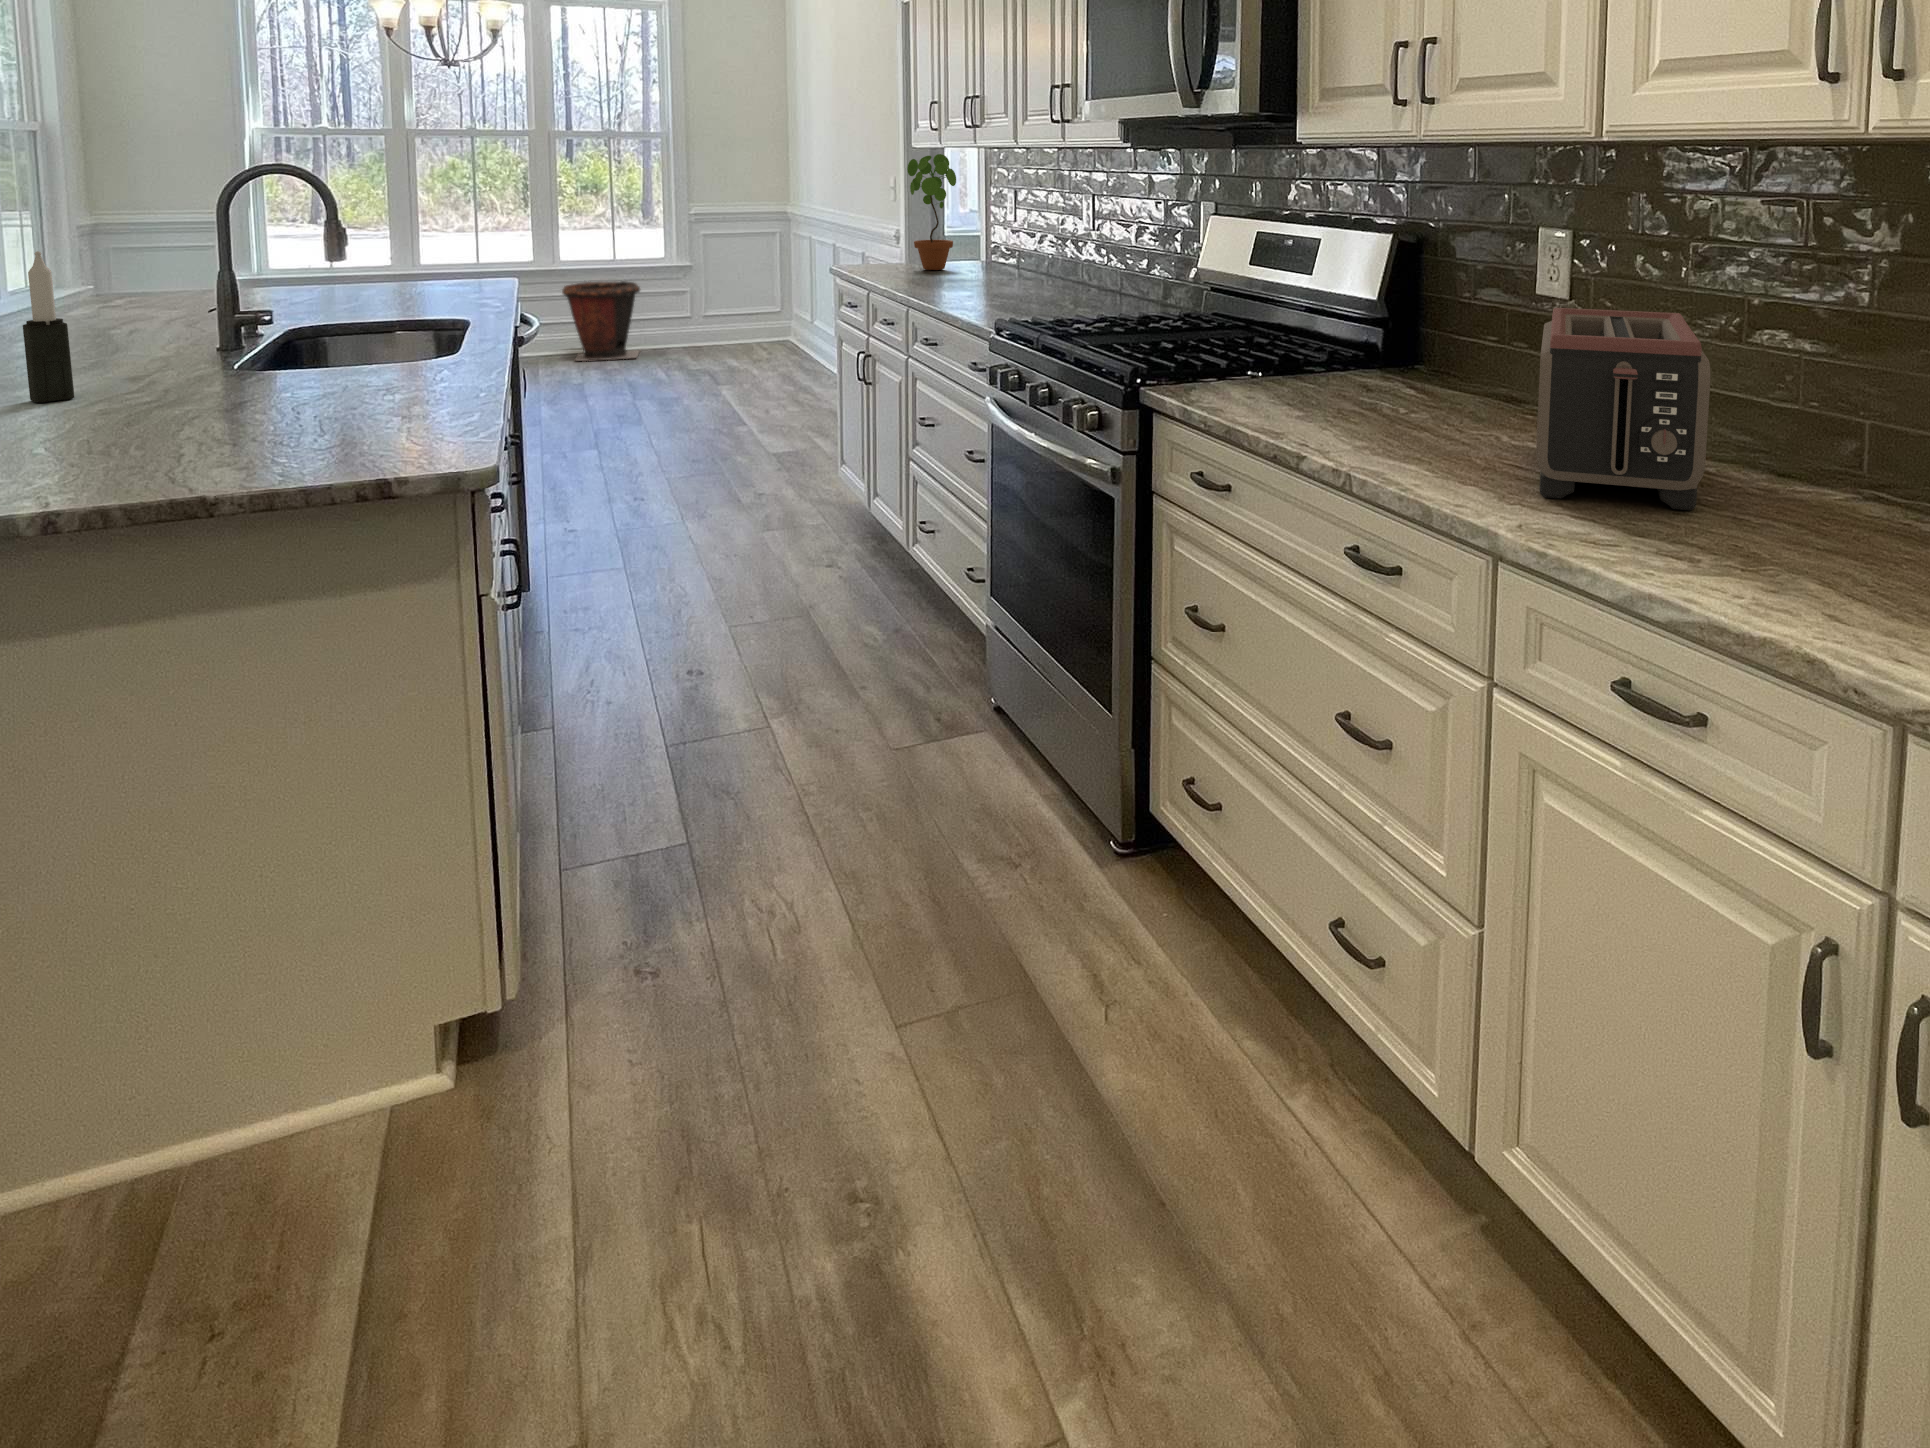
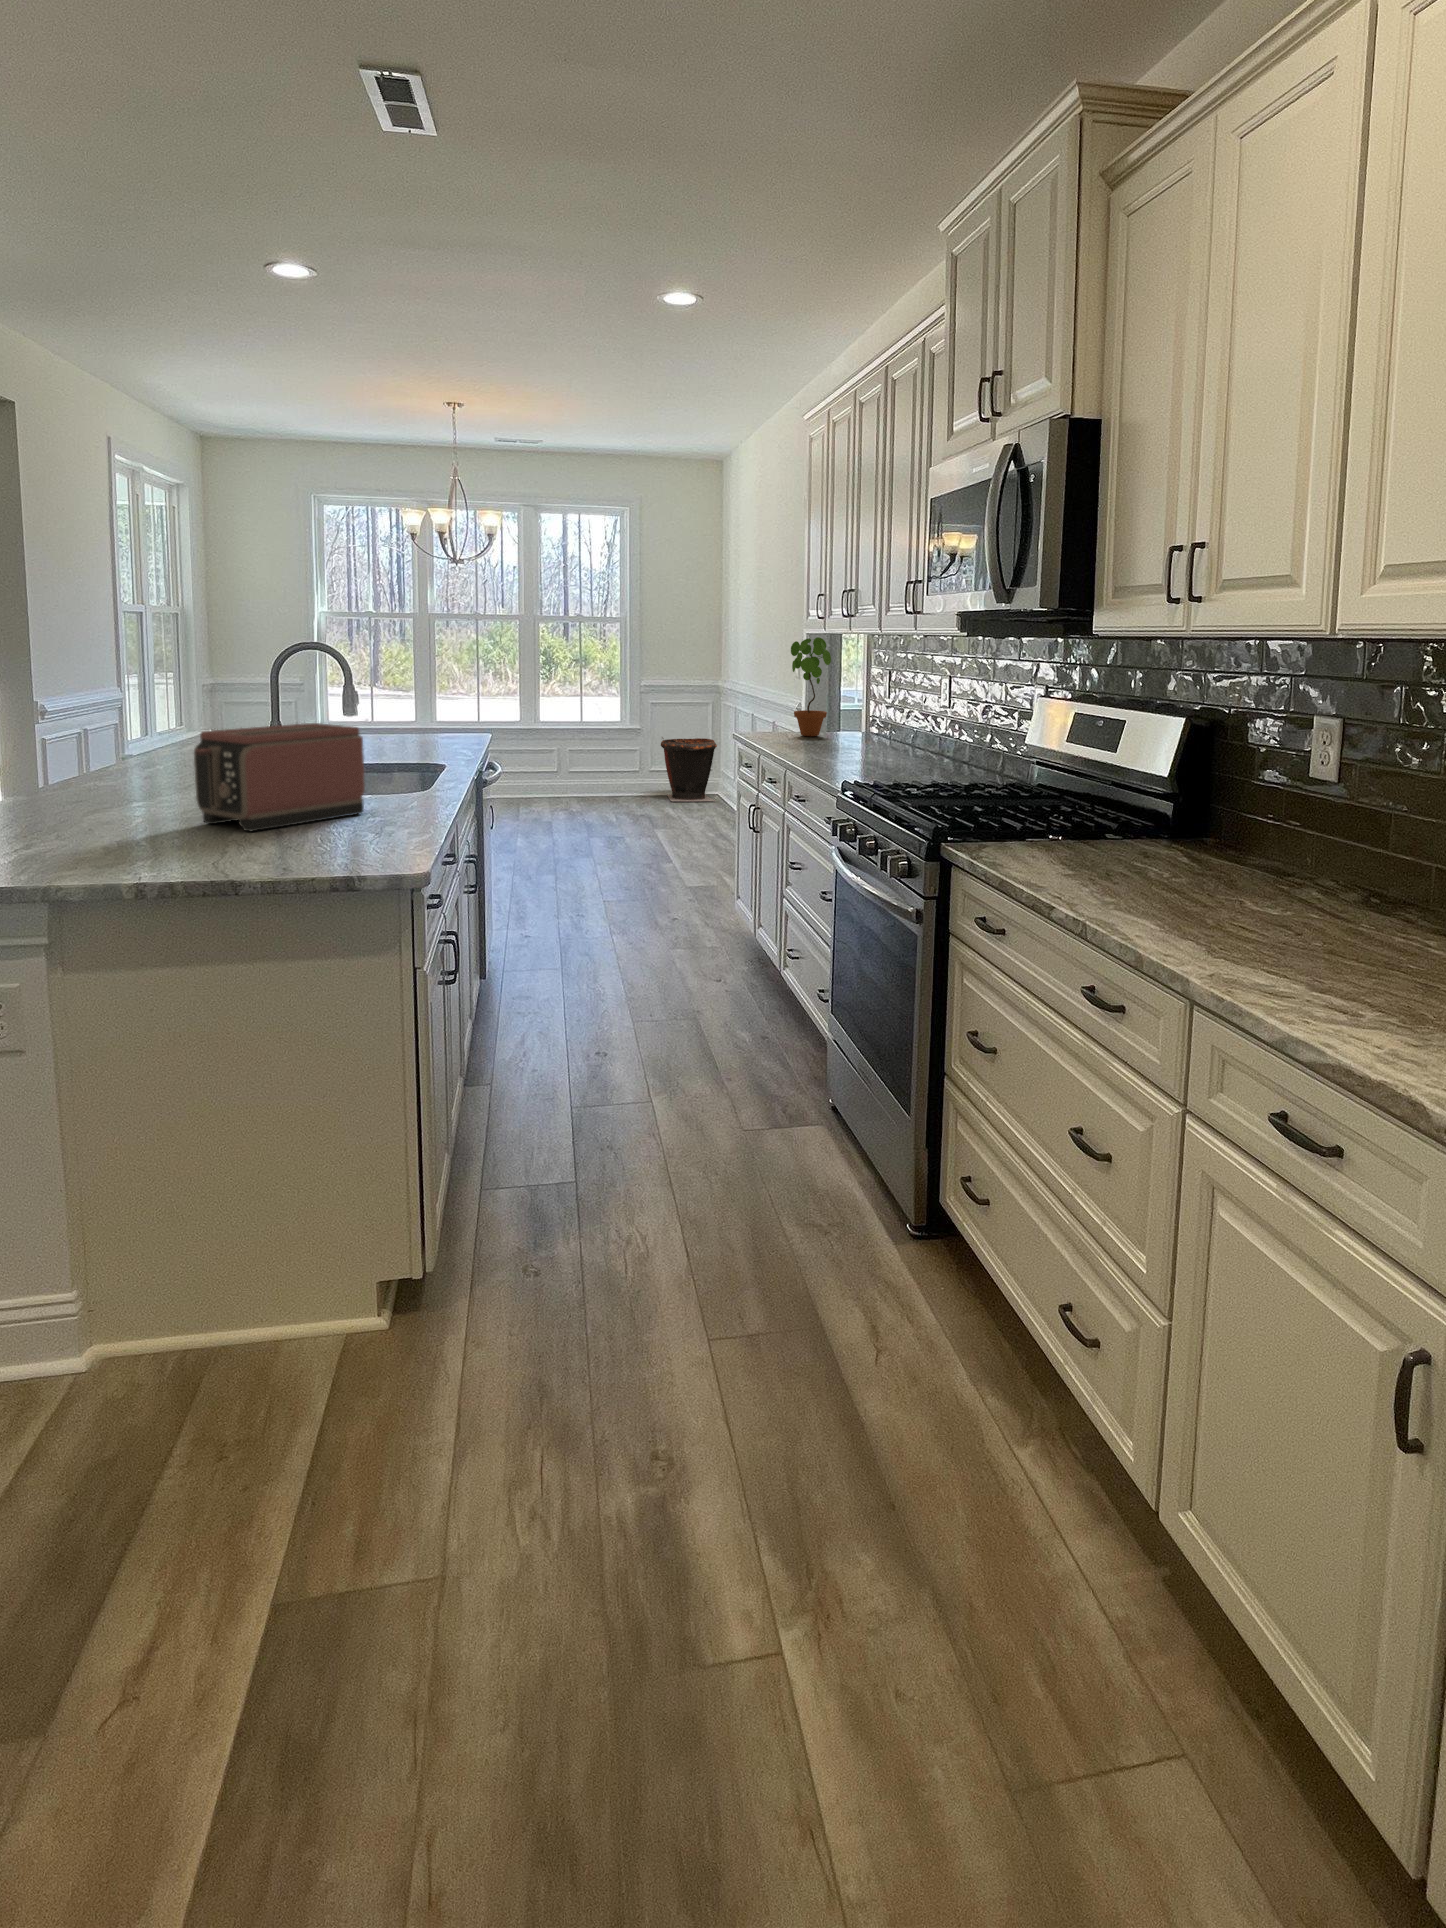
candle: present [23,251,74,403] -> none [147,704,176,809]
trash can: present [562,281,640,361] -> present [661,737,717,801]
toaster: present [1536,308,1710,510] -> present [194,723,365,831]

